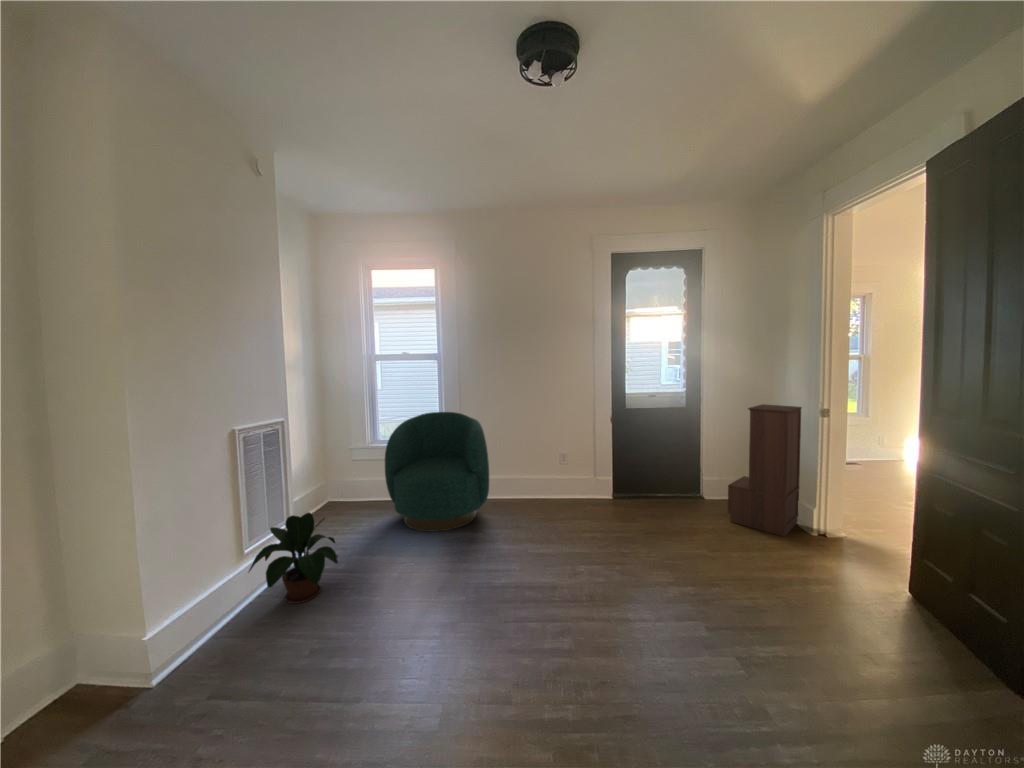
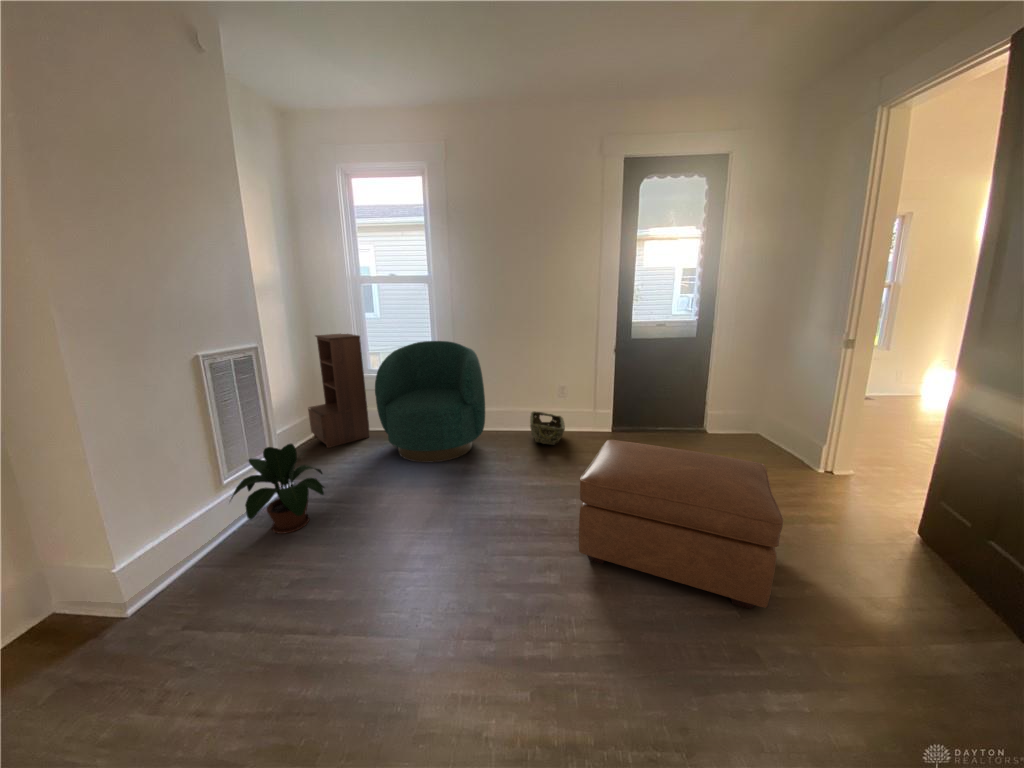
bookshelf: present [728,404,802,537] -> present [308,334,369,448]
woven basket: none [533,479,566,512] -> present [530,411,565,445]
ottoman: none [582,505,767,669] -> present [579,440,783,609]

